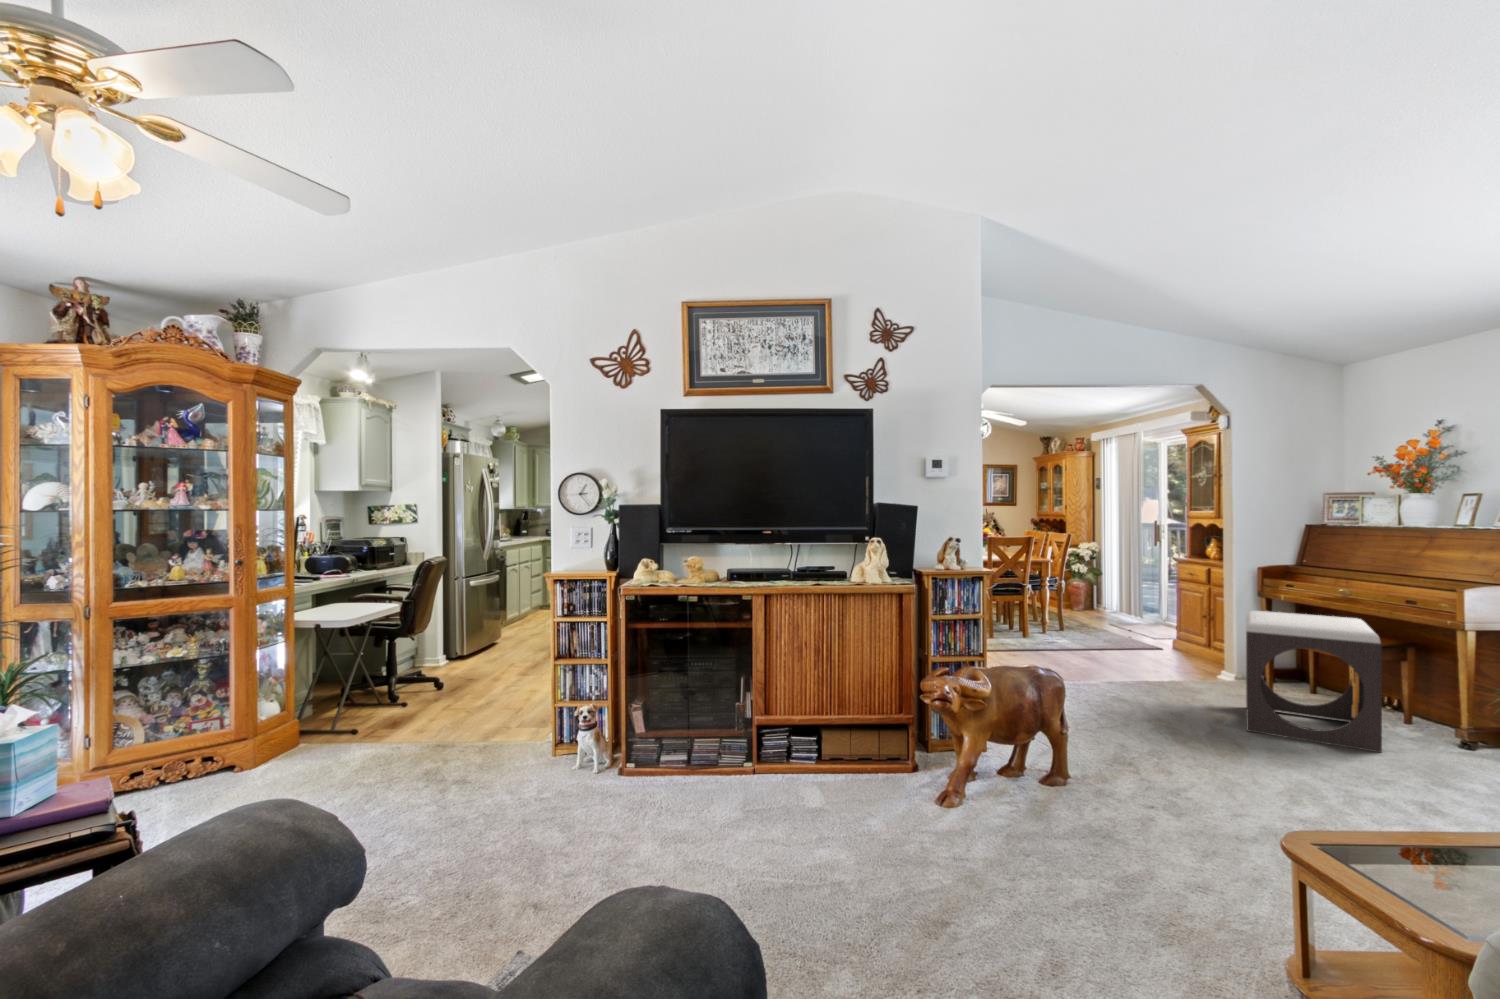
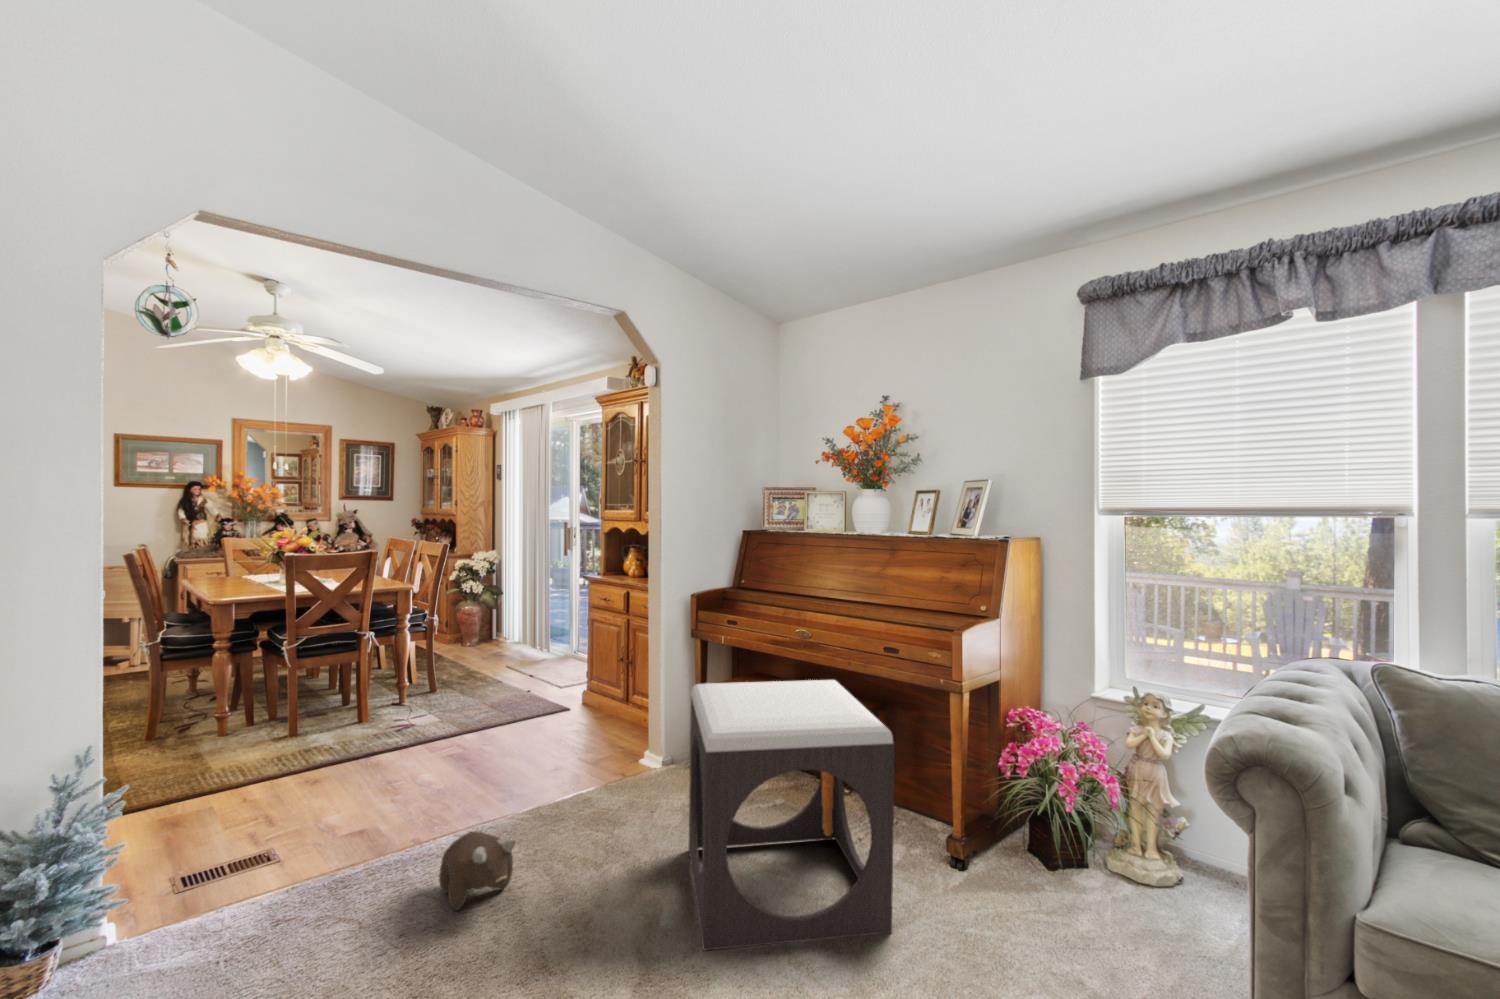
plush toy: none [1098,666,1139,697] -> present [439,831,516,910]

